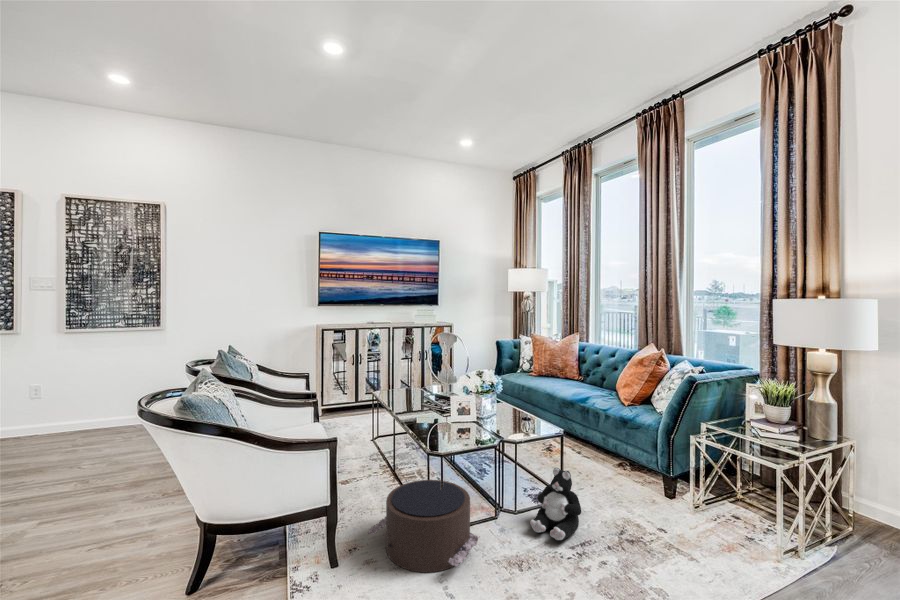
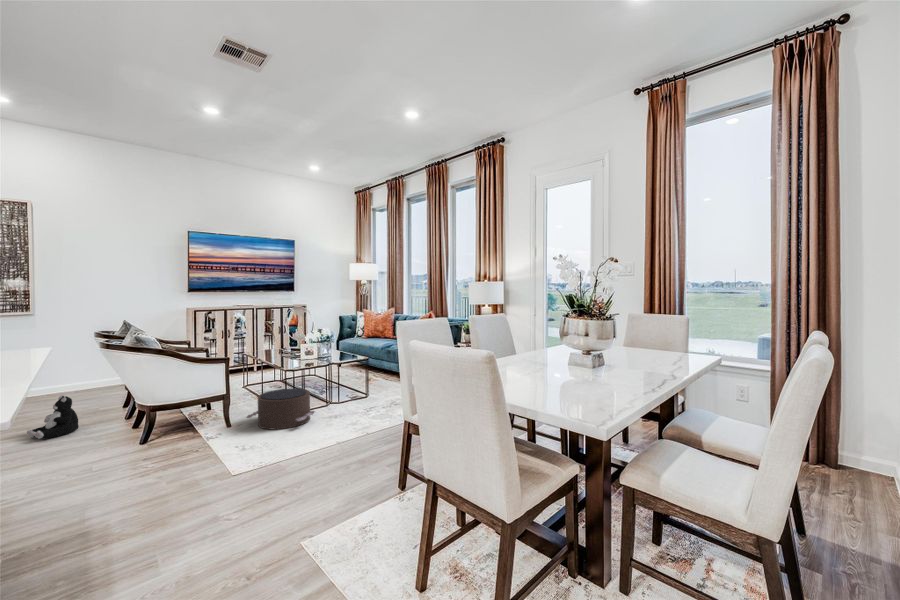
plush toy: present [530,468,581,540] -> present [27,396,79,439]

